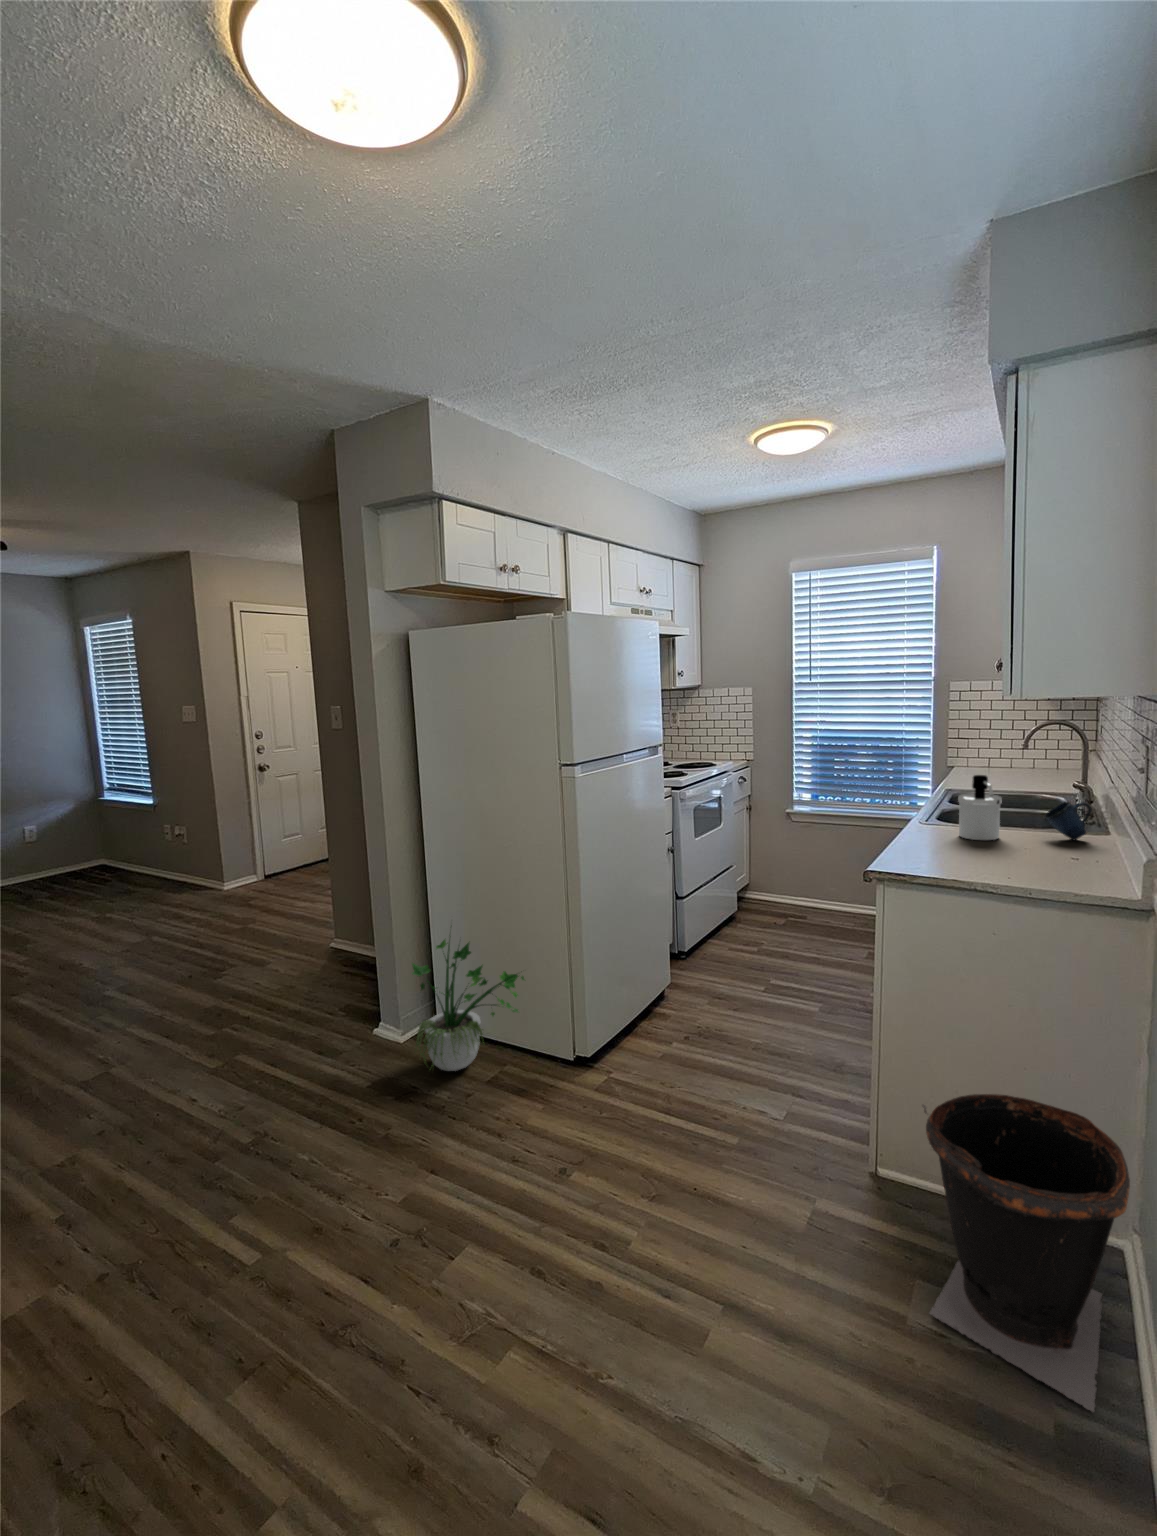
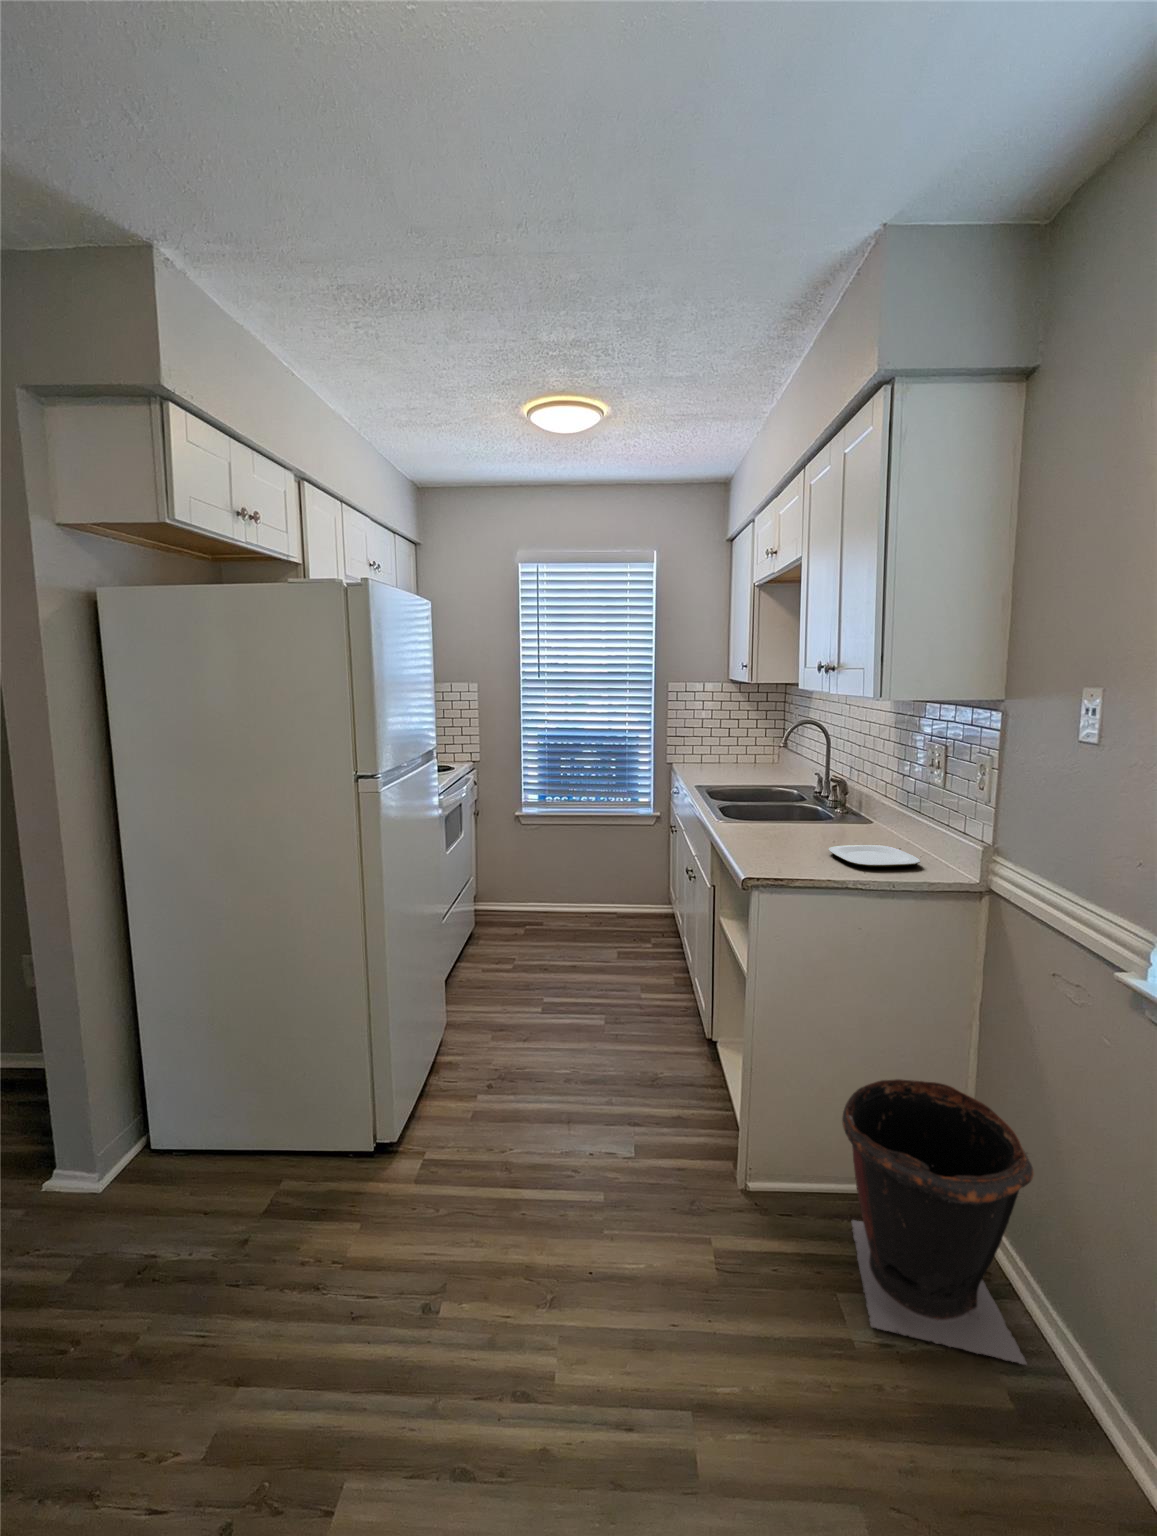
soap dispenser: present [958,775,1002,840] -> none [769,774,811,836]
mug: present [1043,802,1092,840] -> none [831,796,868,830]
plate: none [992,851,1091,874] -> present [829,845,920,867]
potted plant: present [412,936,524,1071] -> none [109,998,324,1243]

